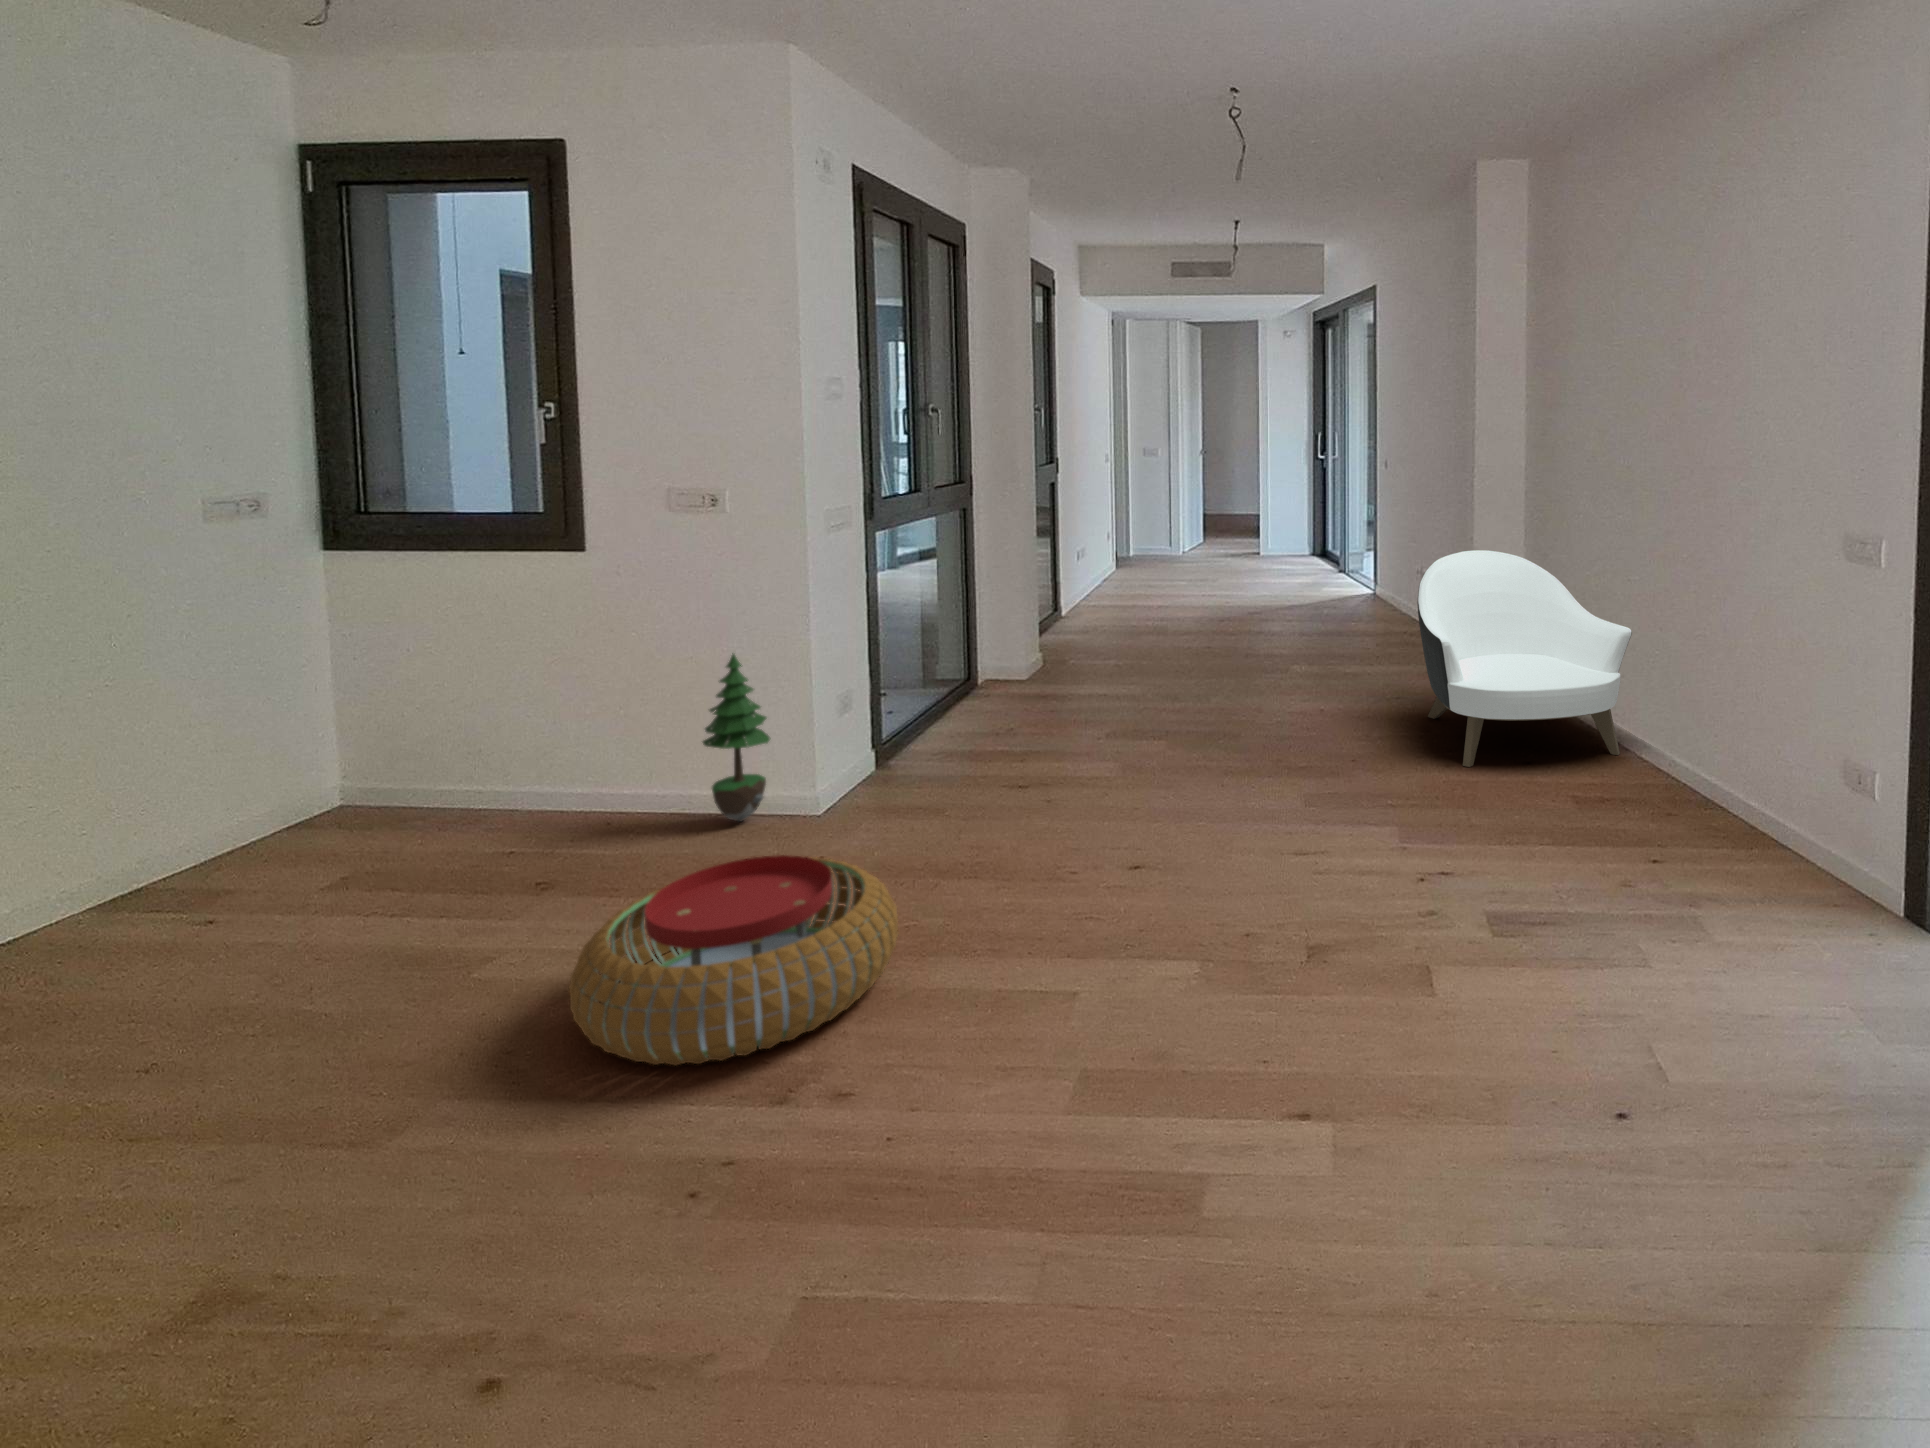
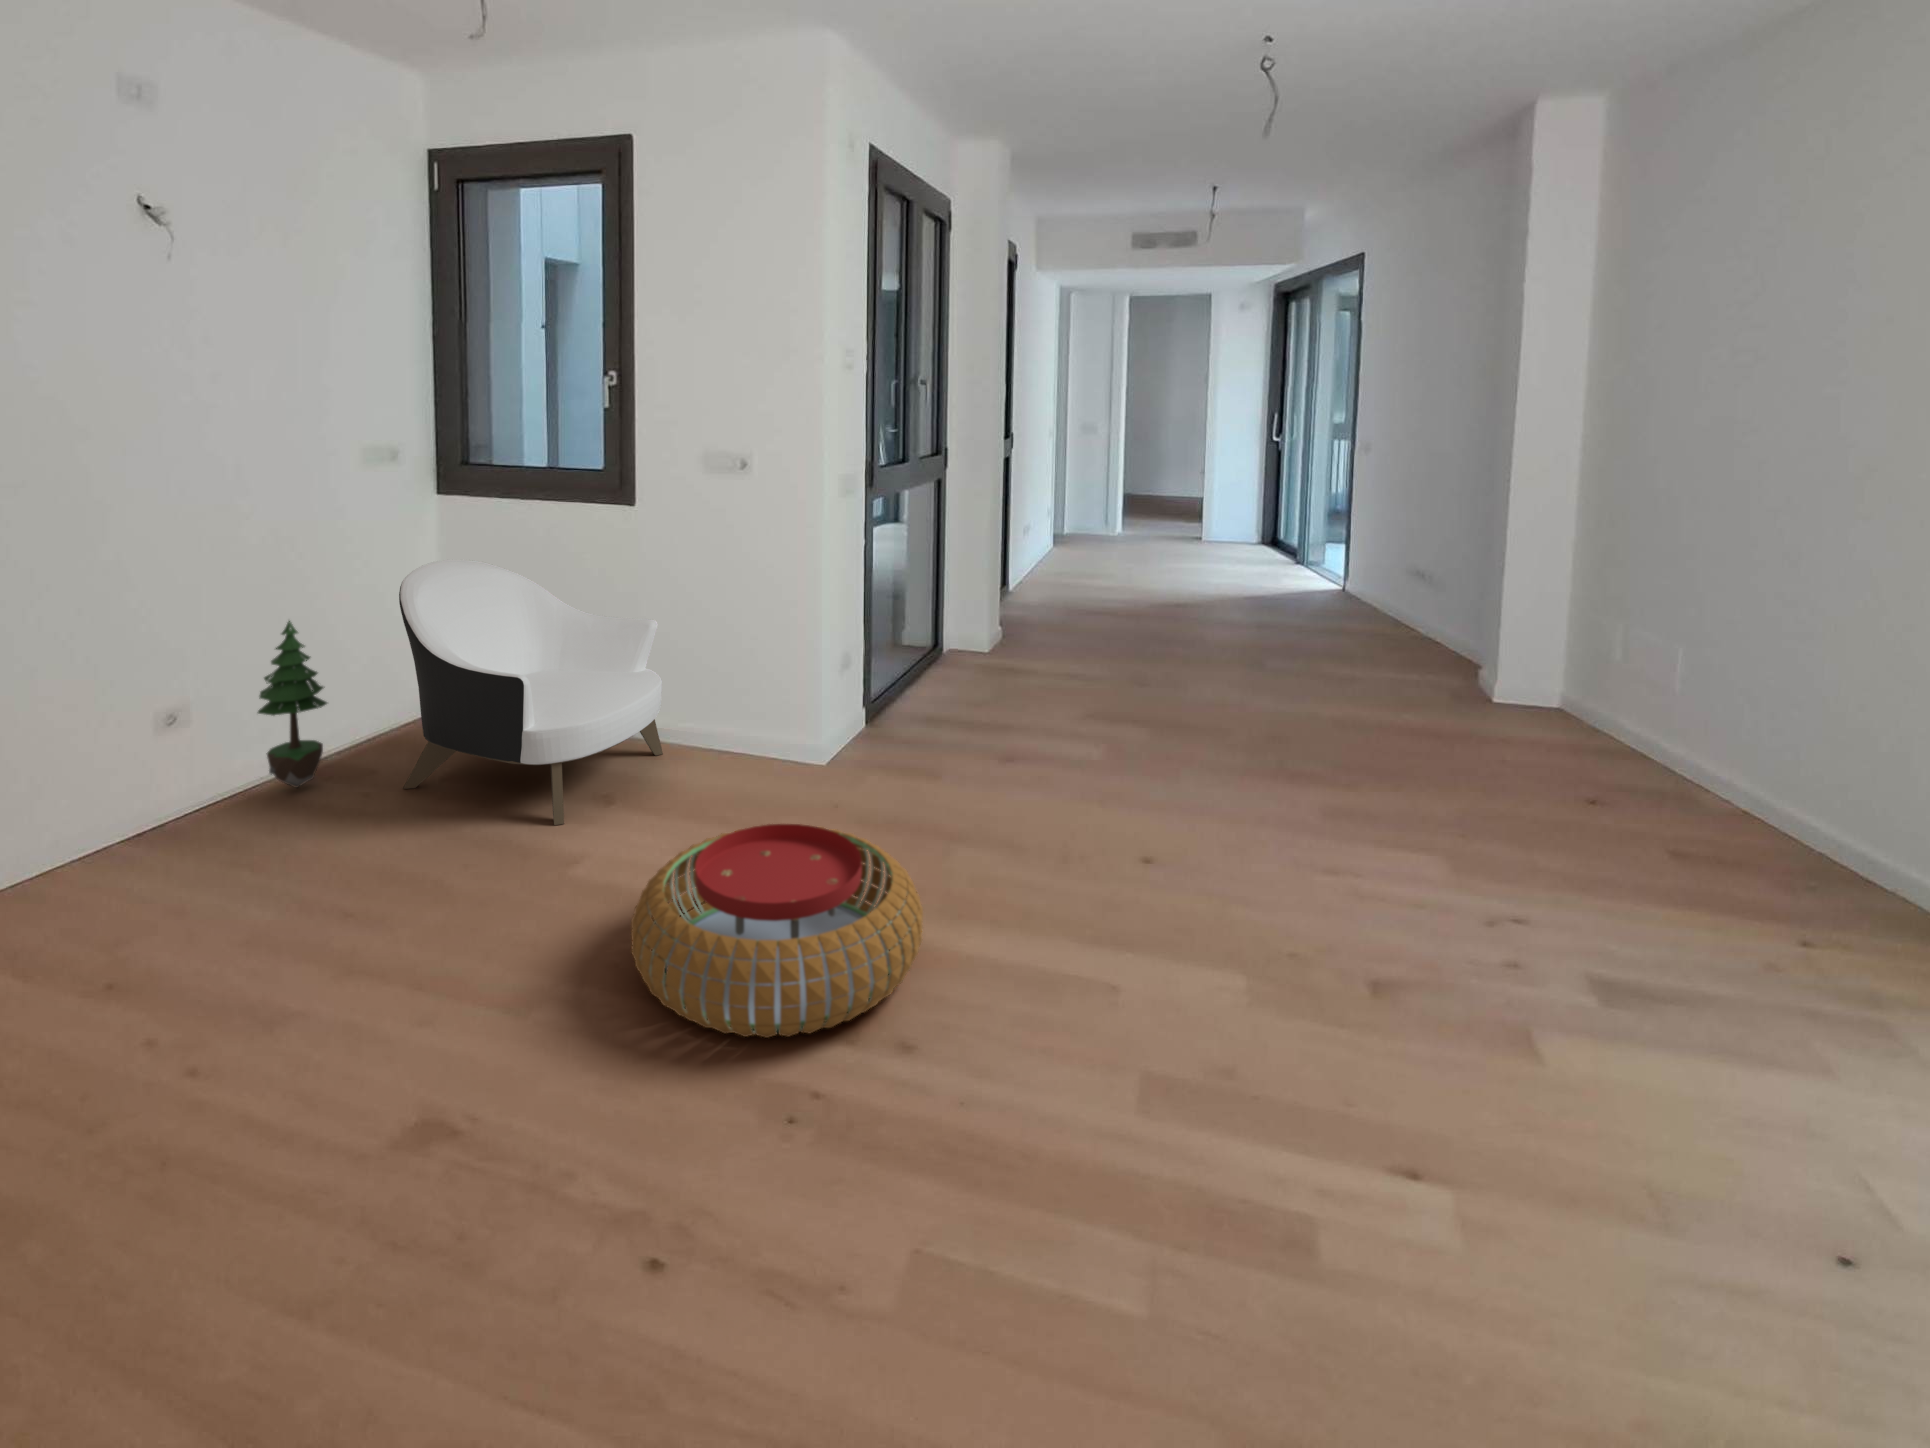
armchair: present [1418,550,1632,767] -> present [399,560,663,825]
potted tree: present [703,653,771,822] -> present [258,621,327,787]

